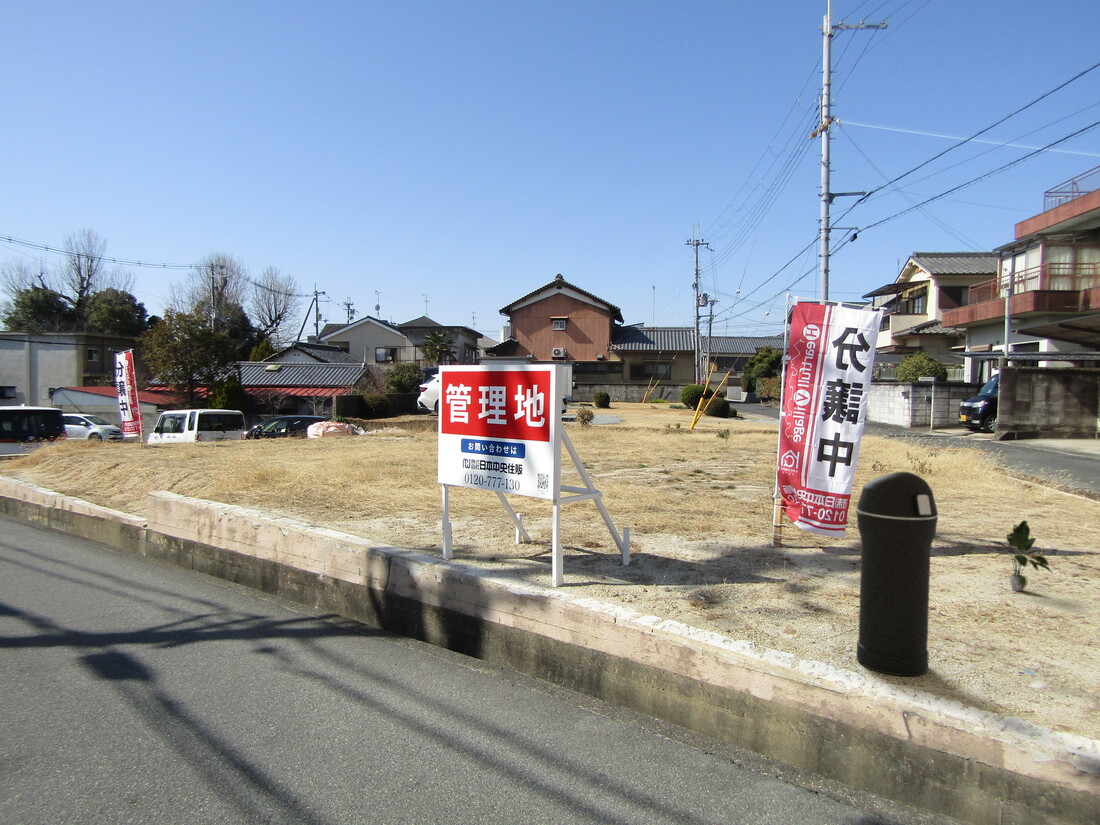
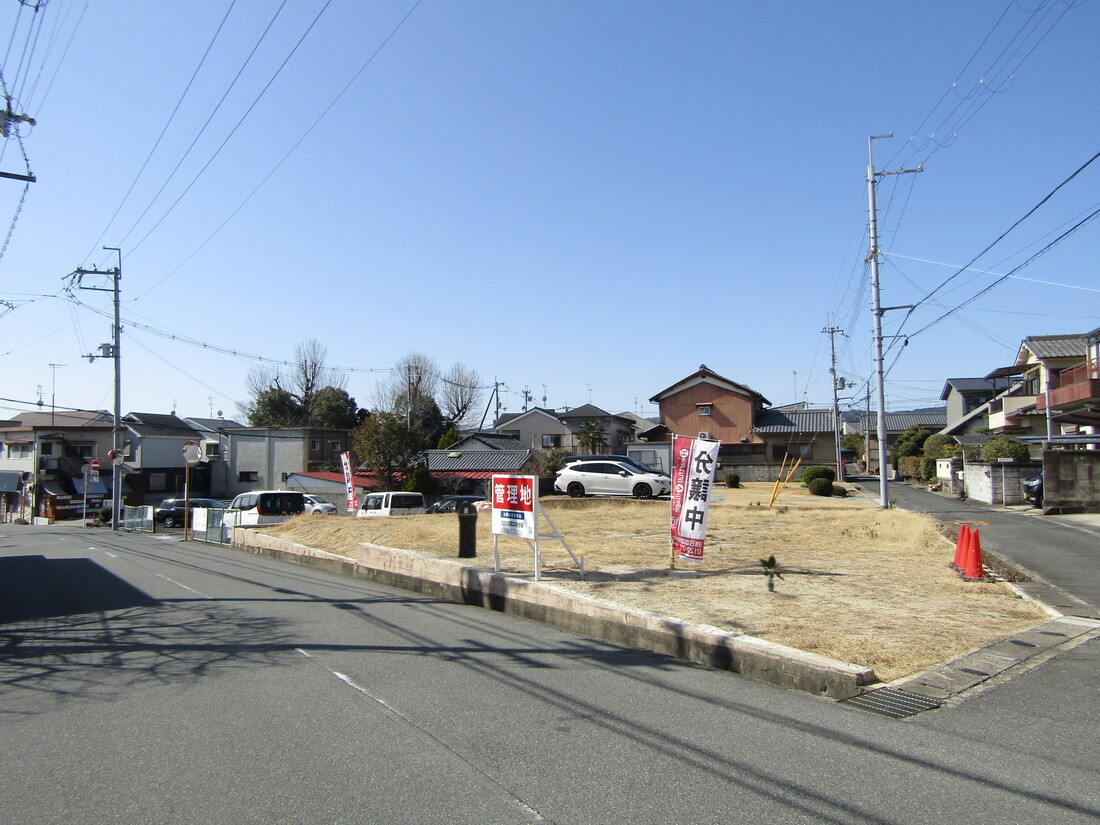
trash can: present [857,472,938,676] -> present [458,502,478,558]

